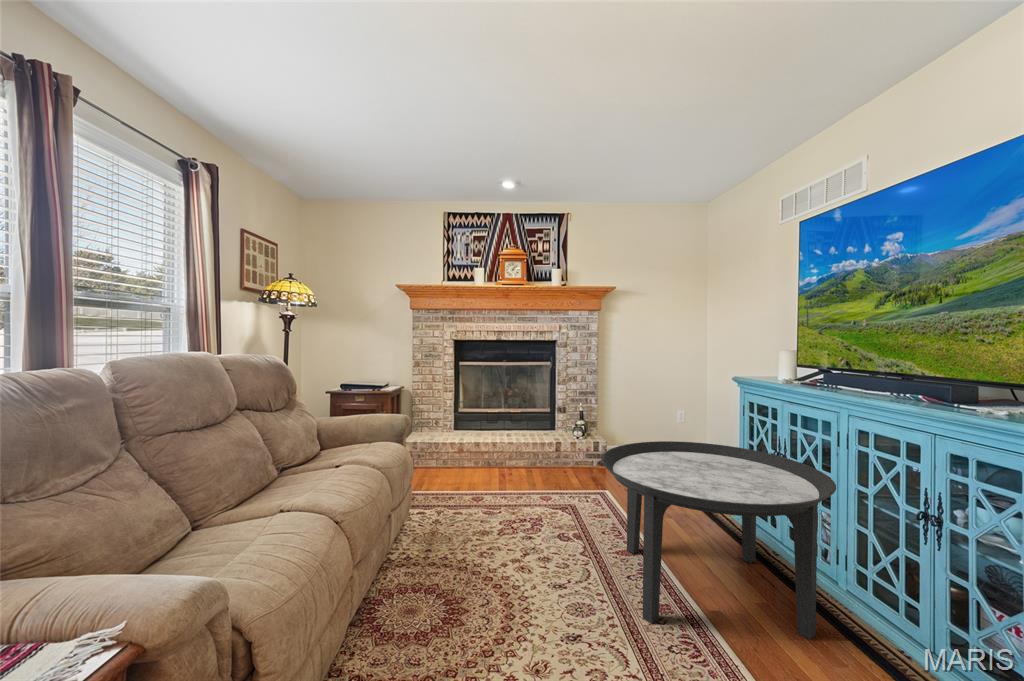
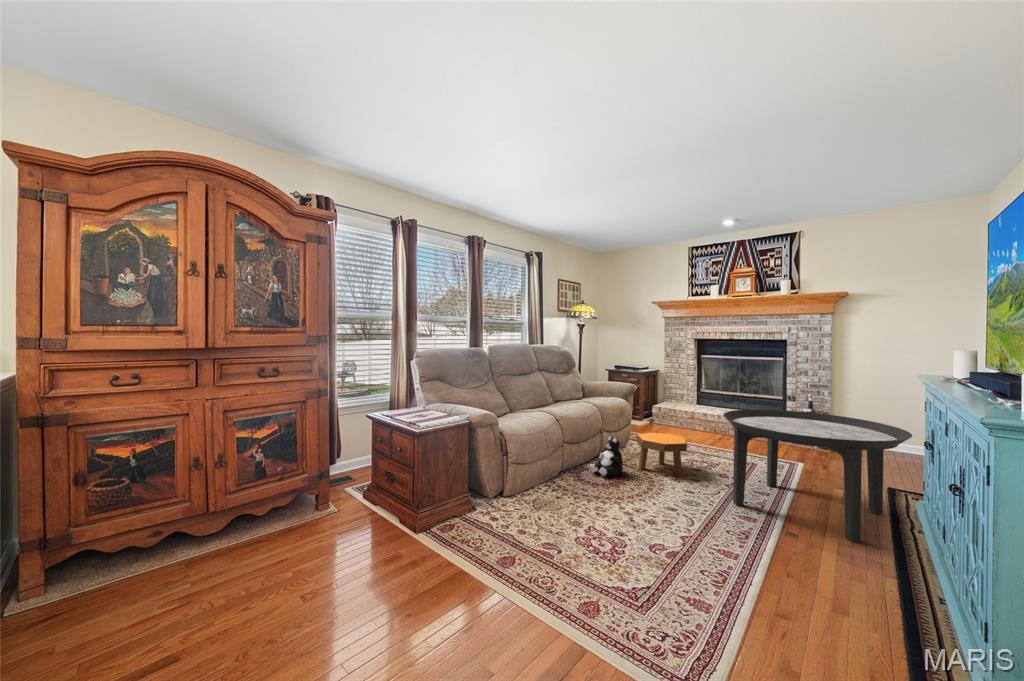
footstool: none [445,501,535,587] -> present [636,432,687,474]
plush toy: none [384,546,449,643] -> present [589,436,623,476]

